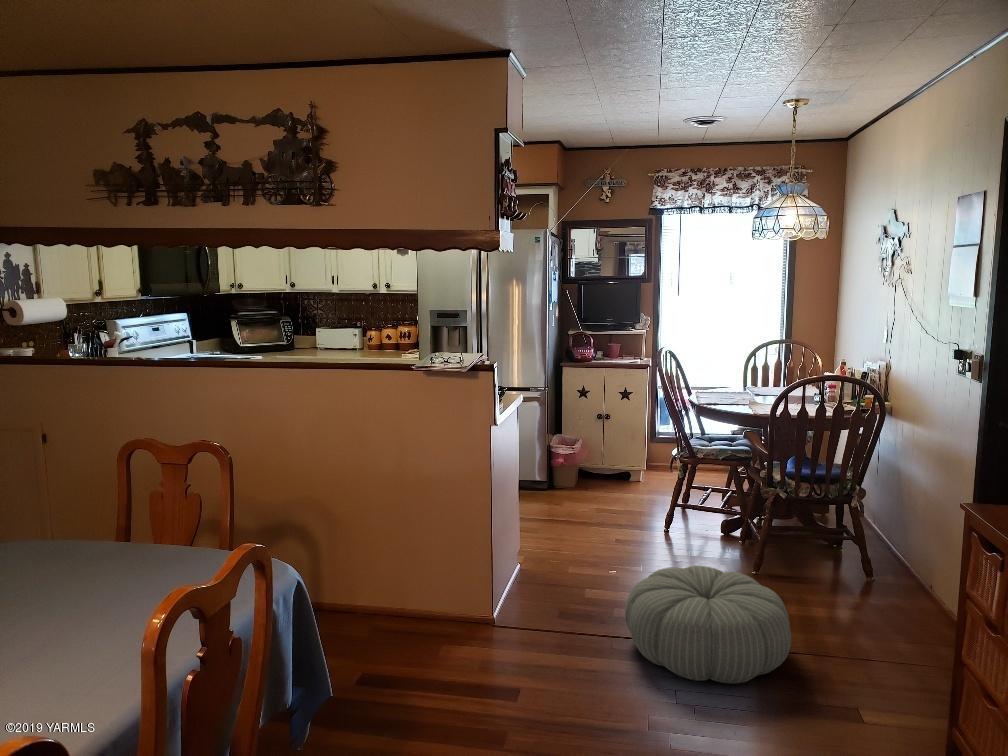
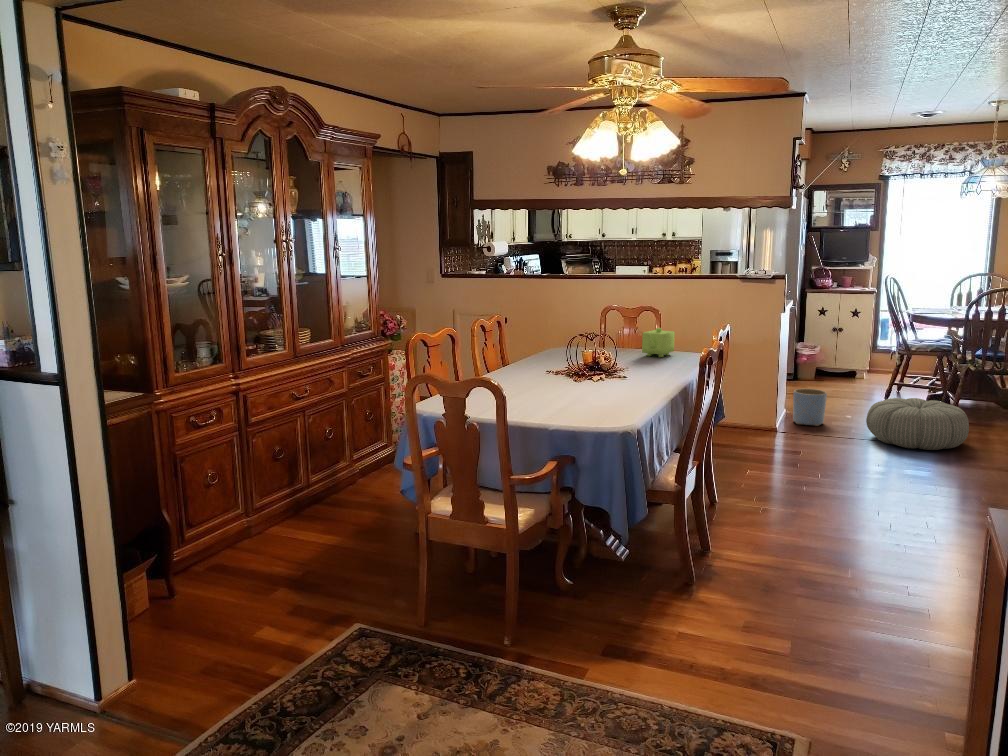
teapot: none [43,520,157,602] -> present [642,328,675,357]
planter: none [514,542,567,612] -> present [793,389,827,426]

